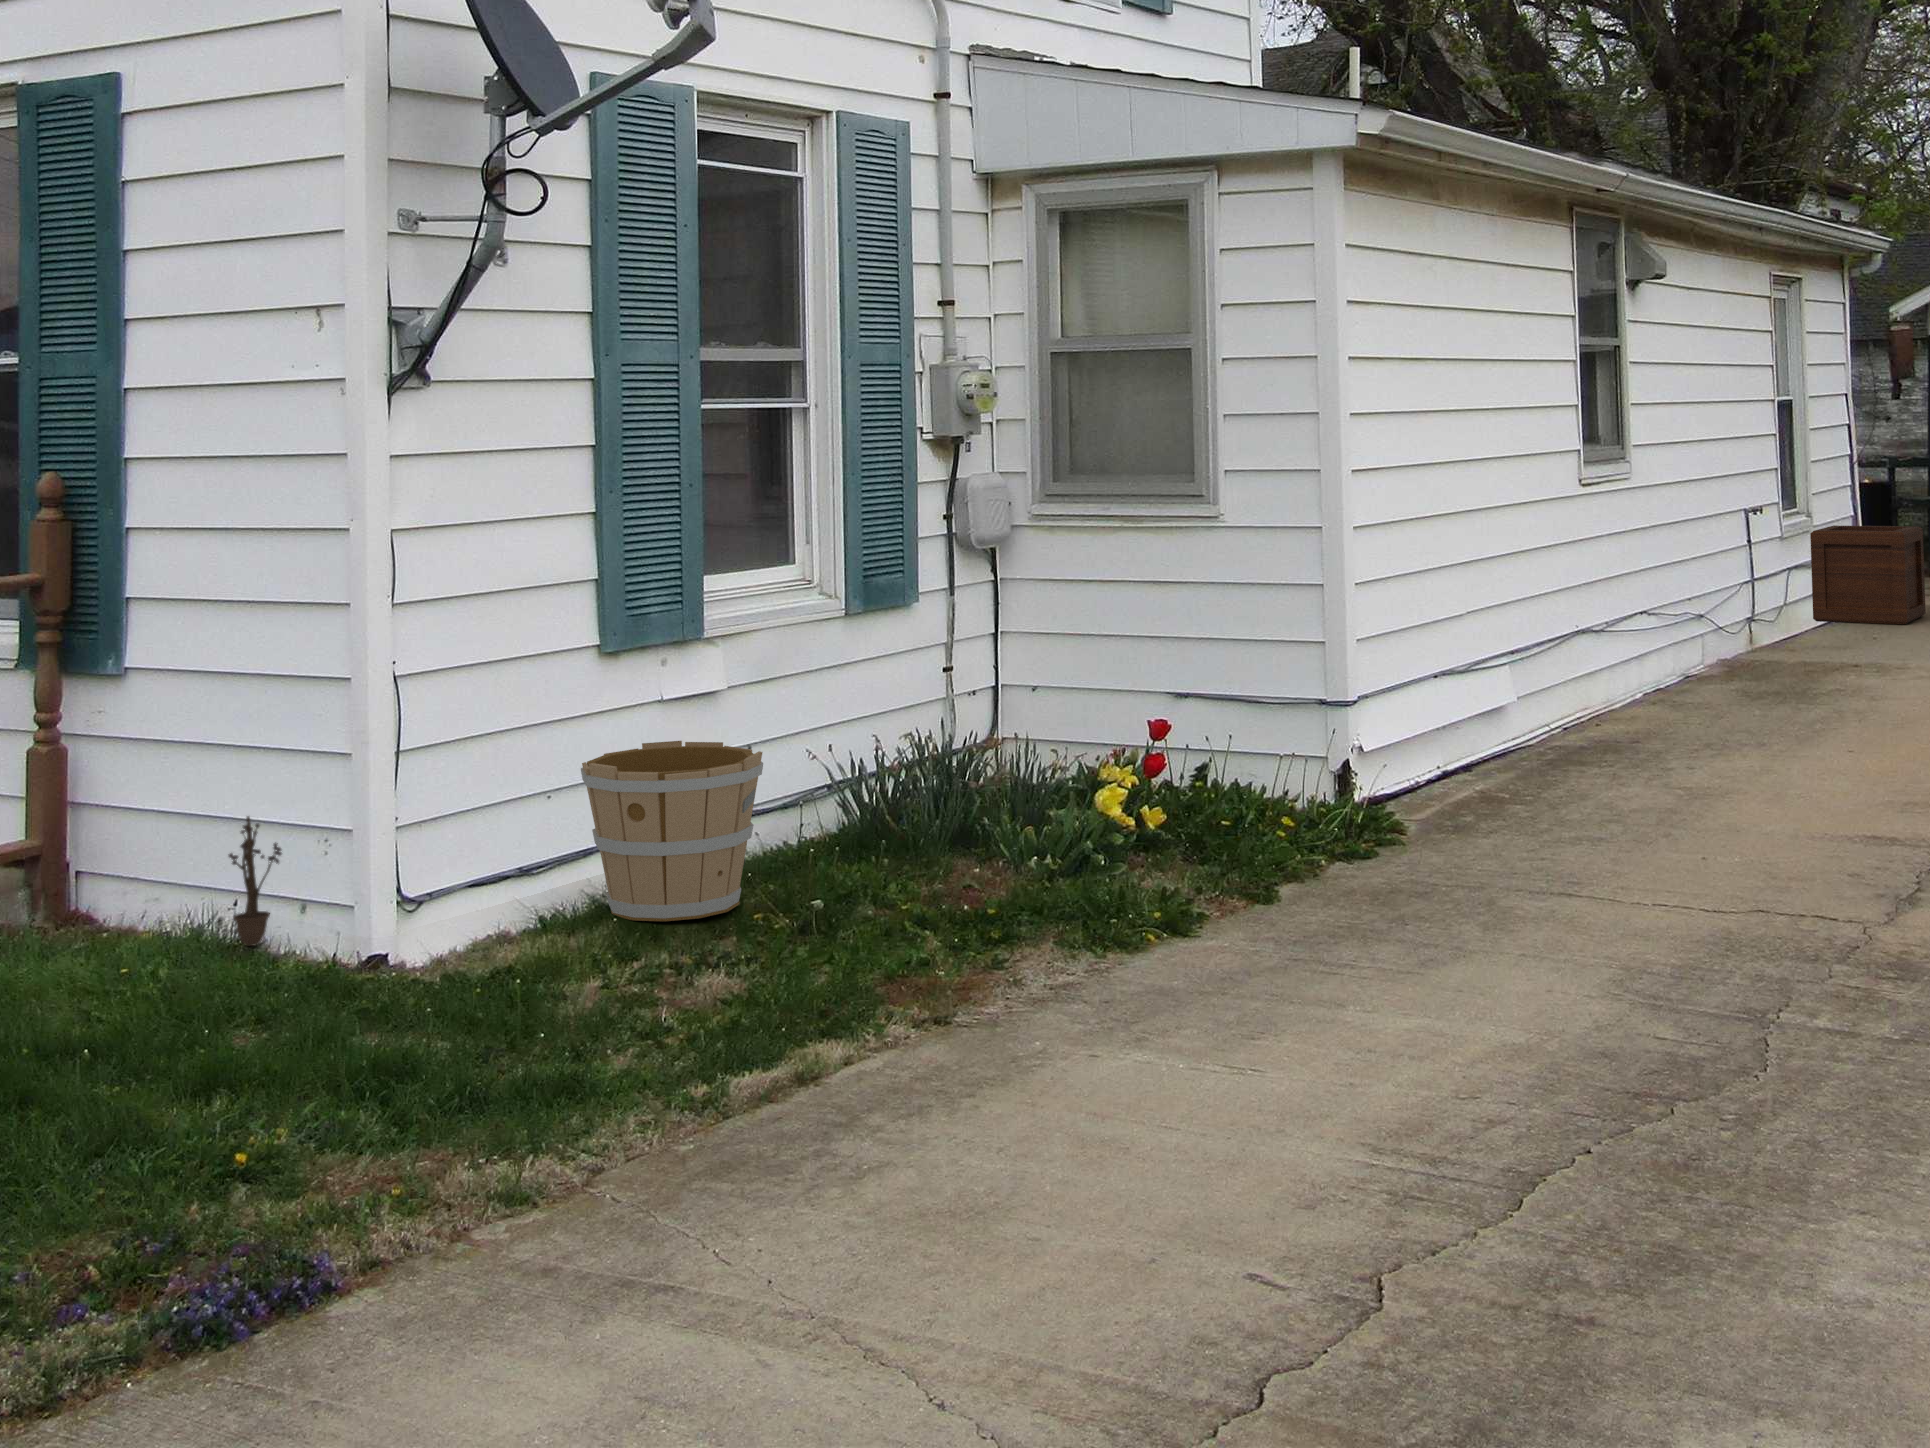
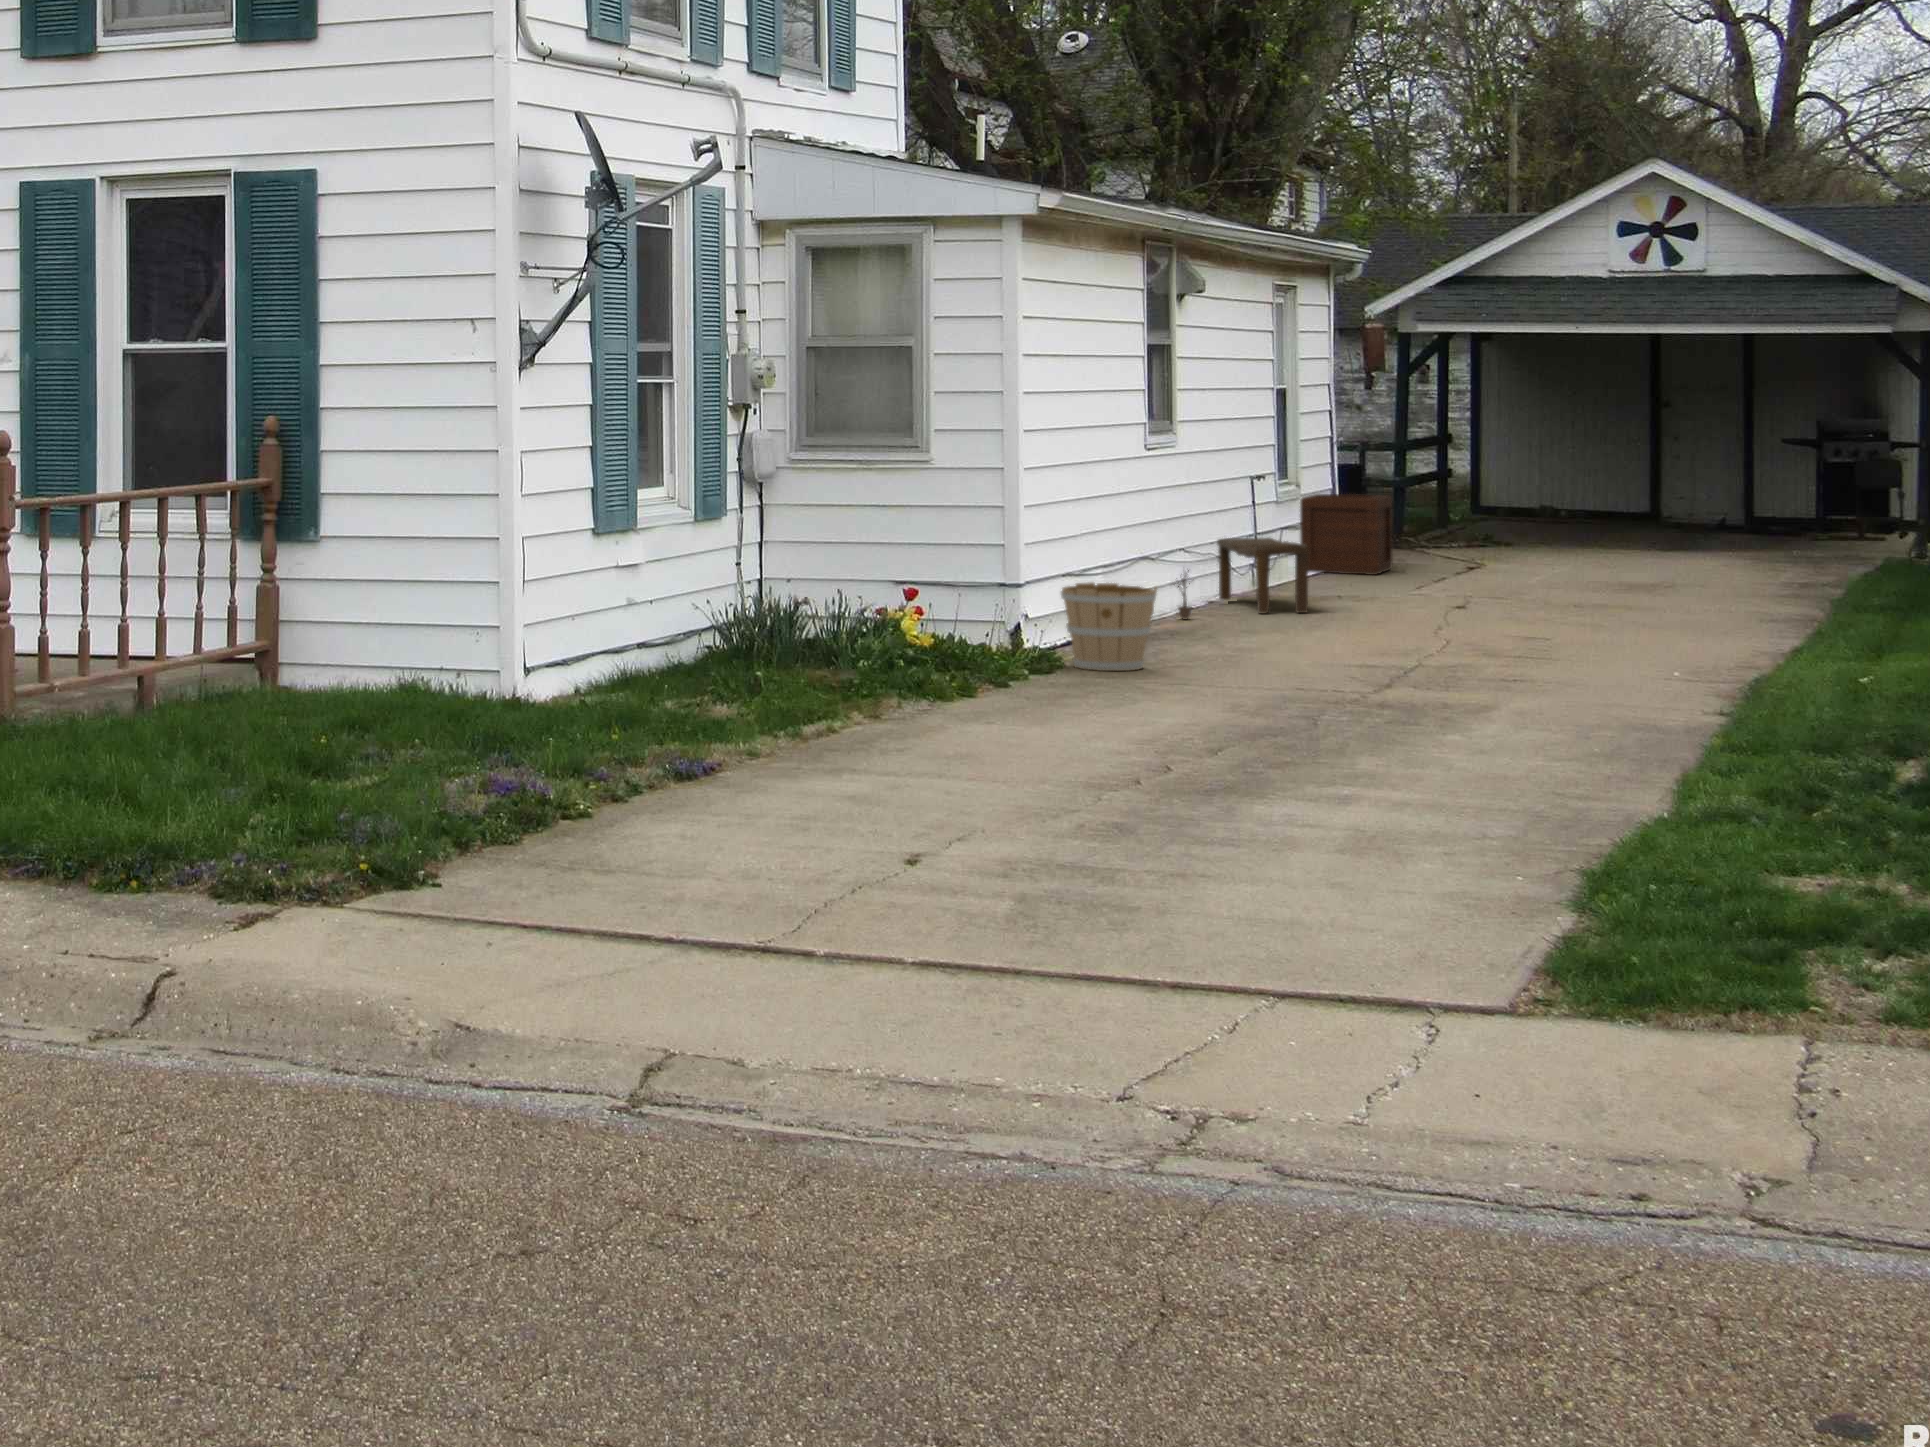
bench: none [1693,590,1809,694] -> present [1217,538,1309,613]
wooden bucket: present [581,741,763,921] -> present [1061,582,1157,671]
decorative plant: present [223,816,282,946] -> present [1176,570,1191,619]

